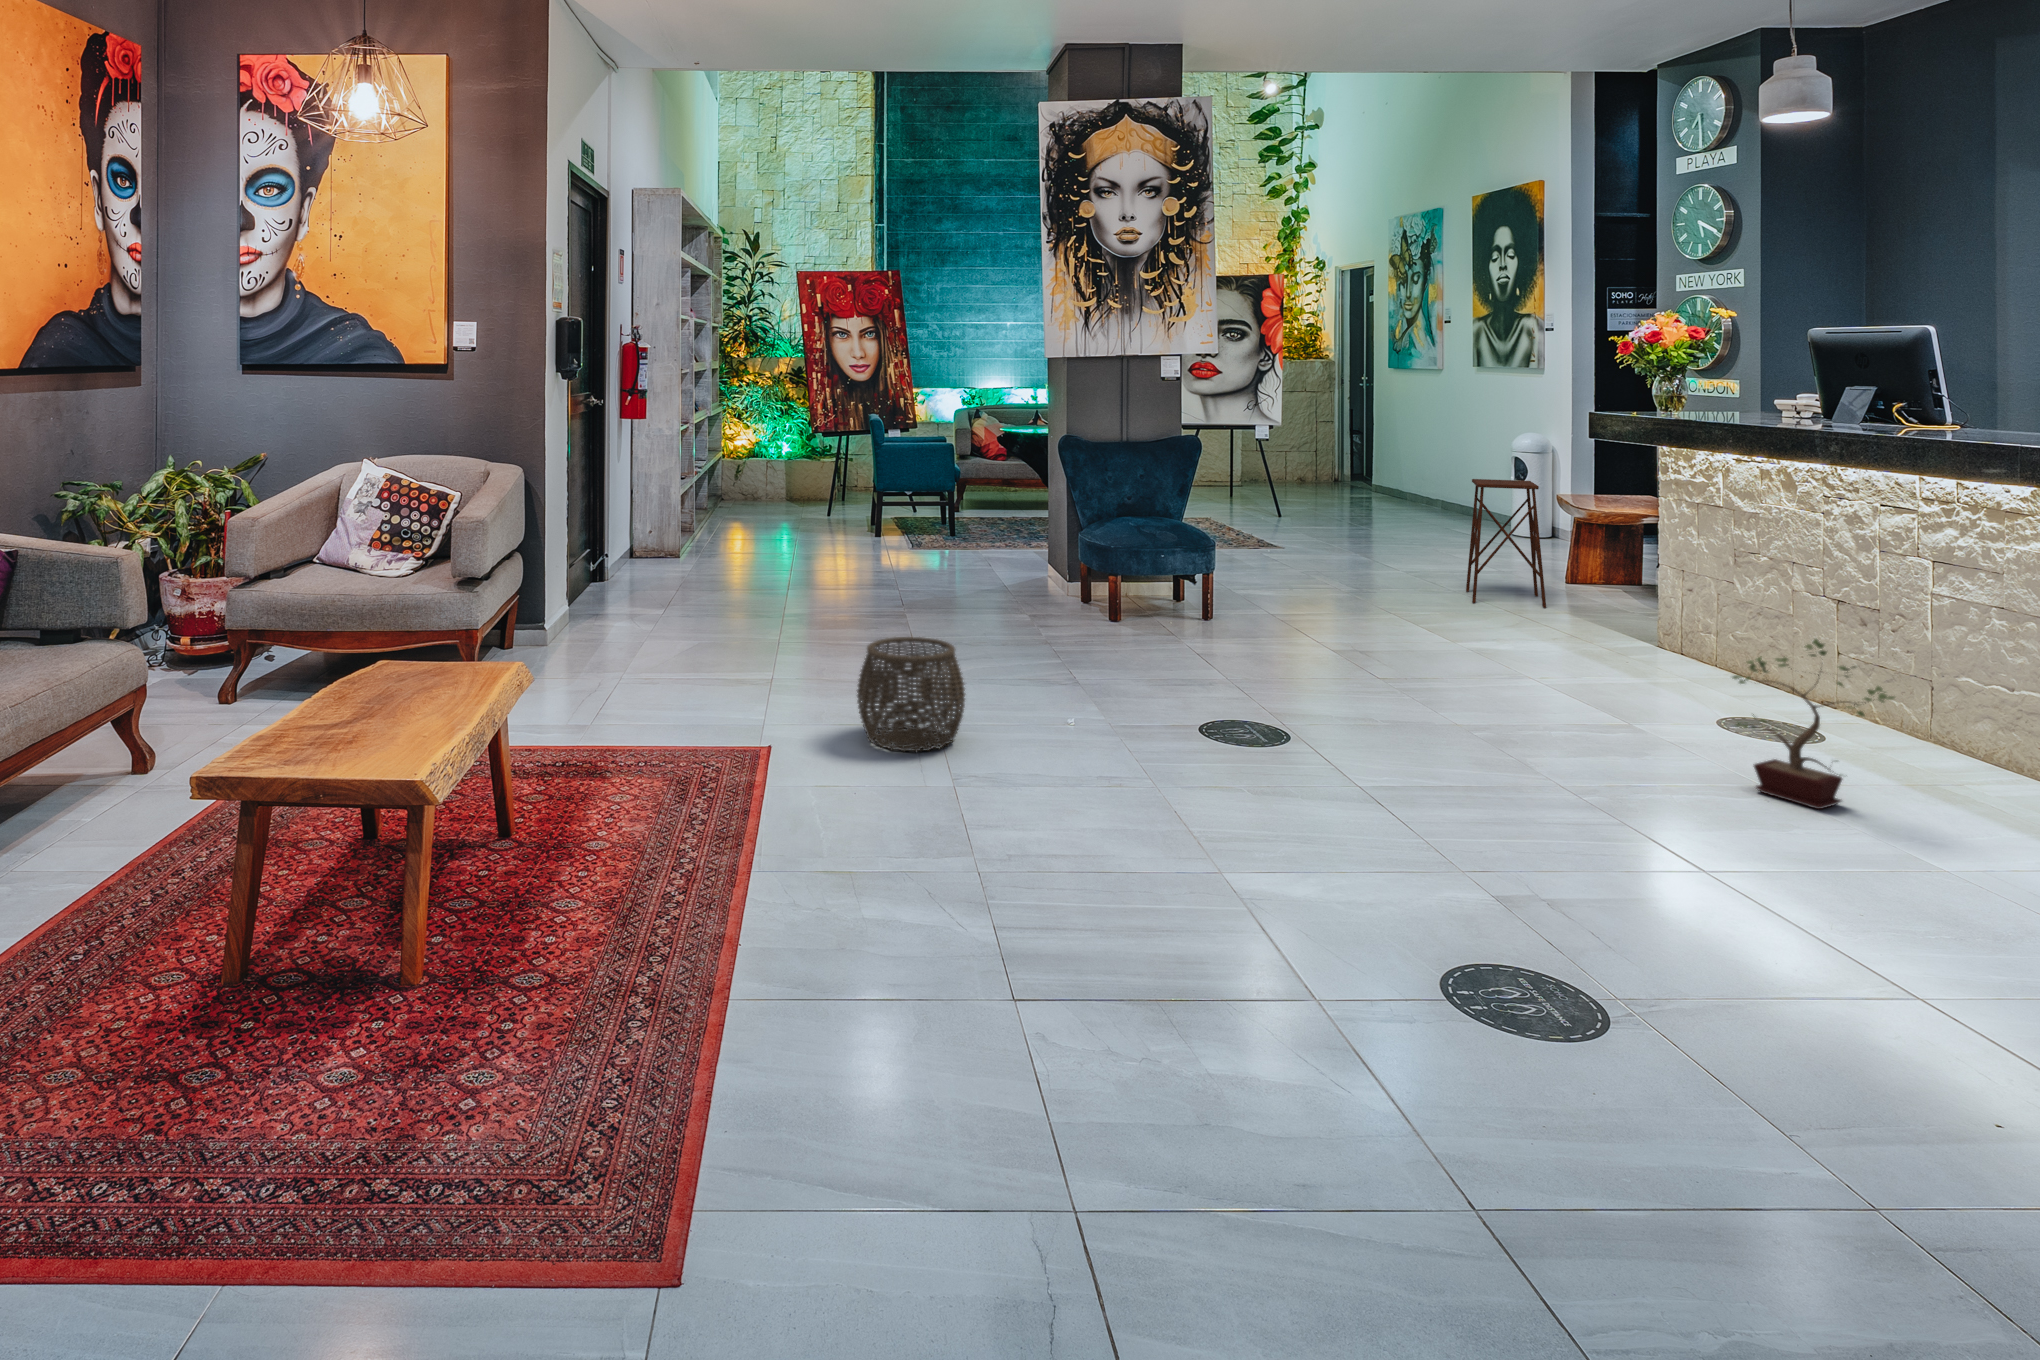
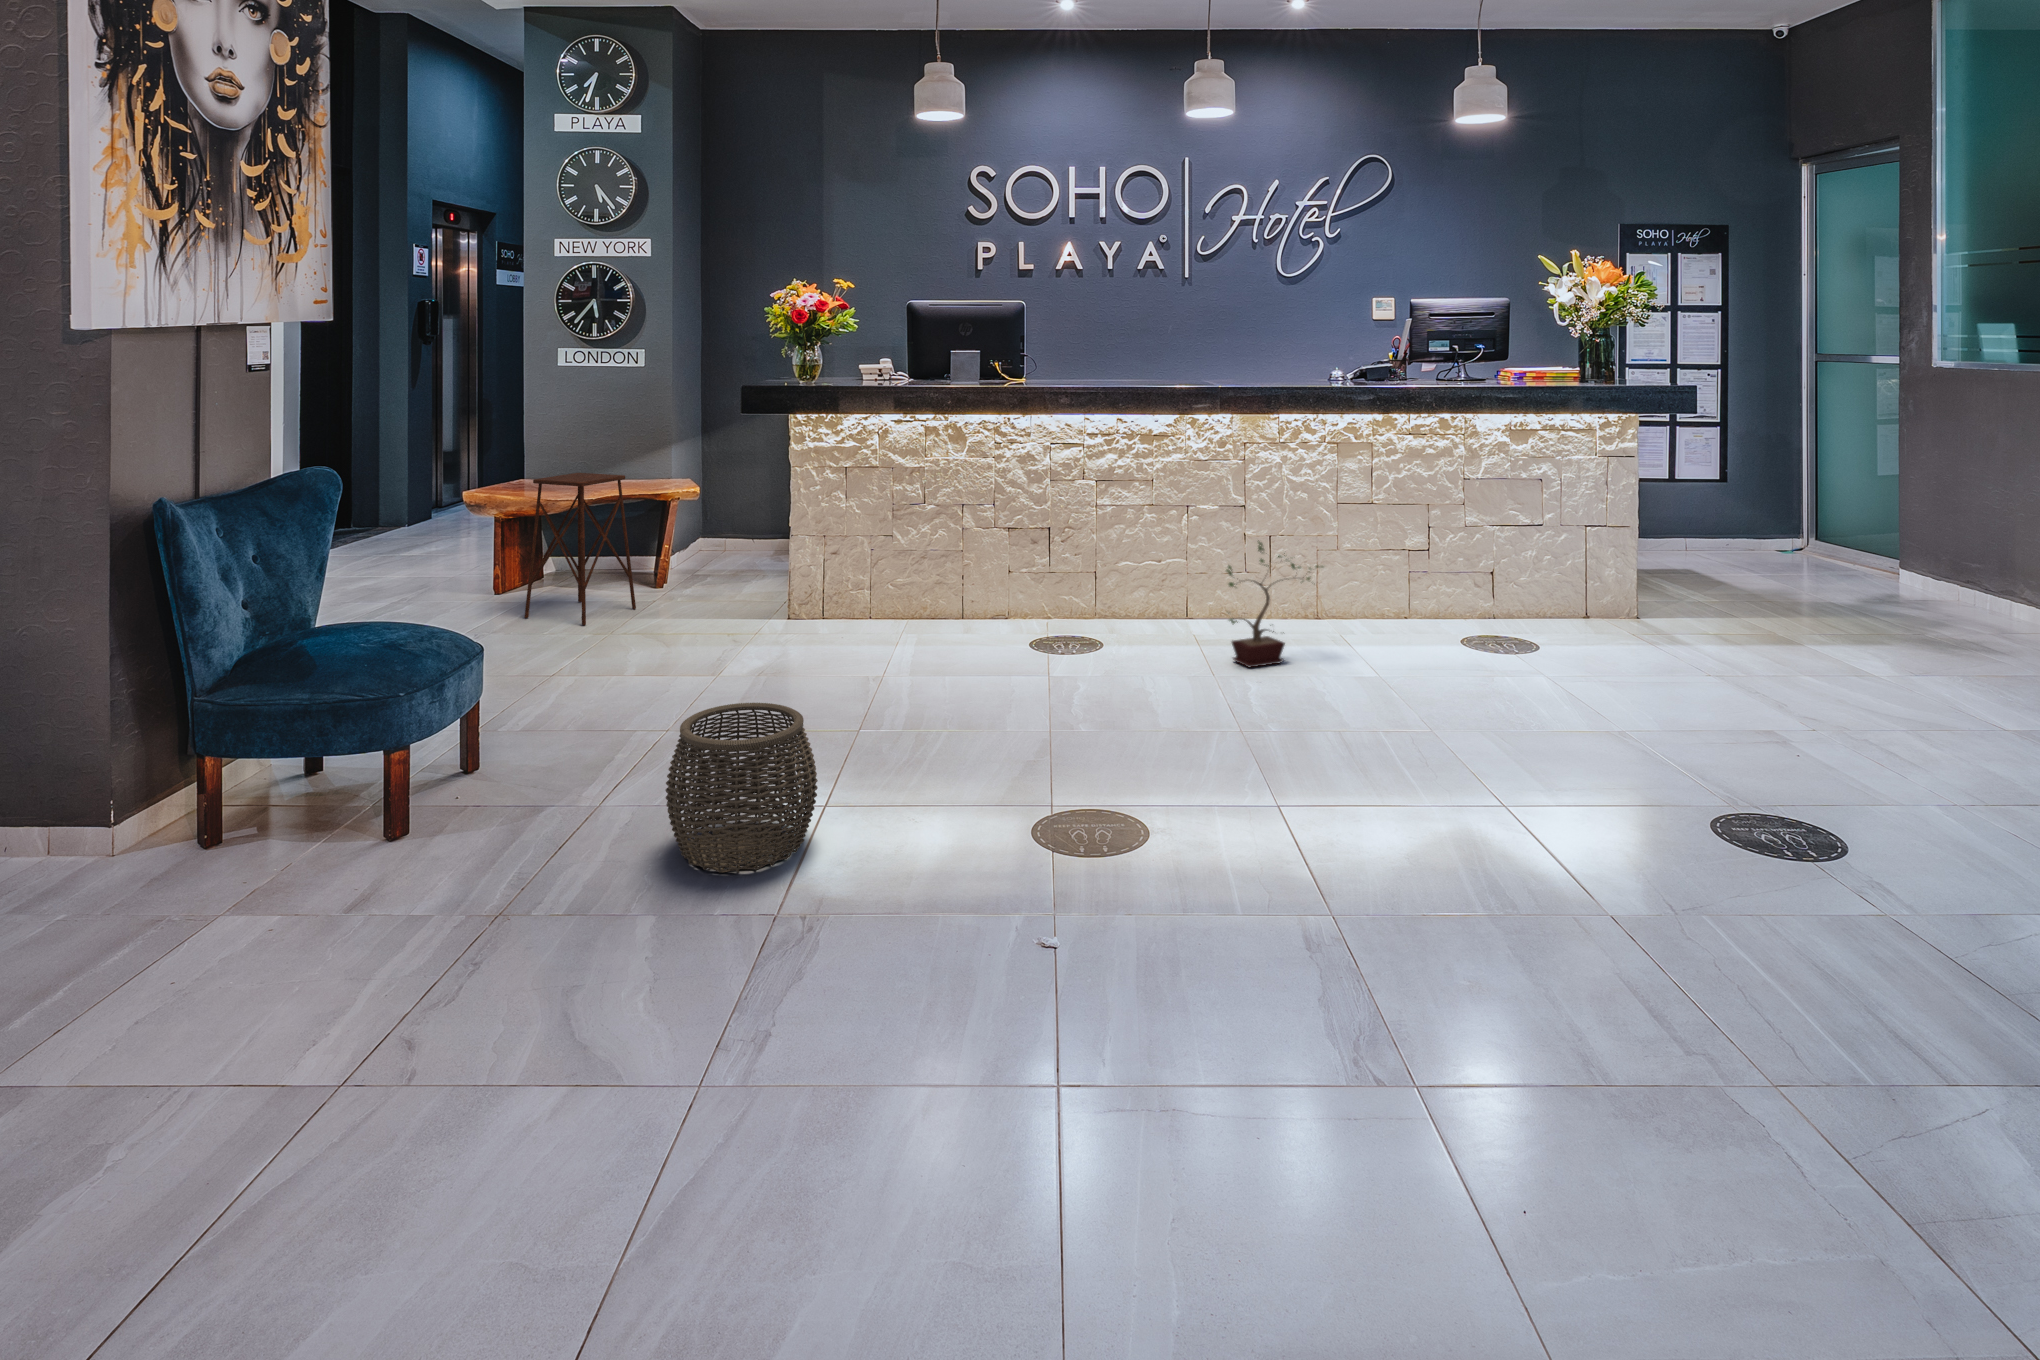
woven basket: present [857,637,965,752] -> present [665,703,818,873]

